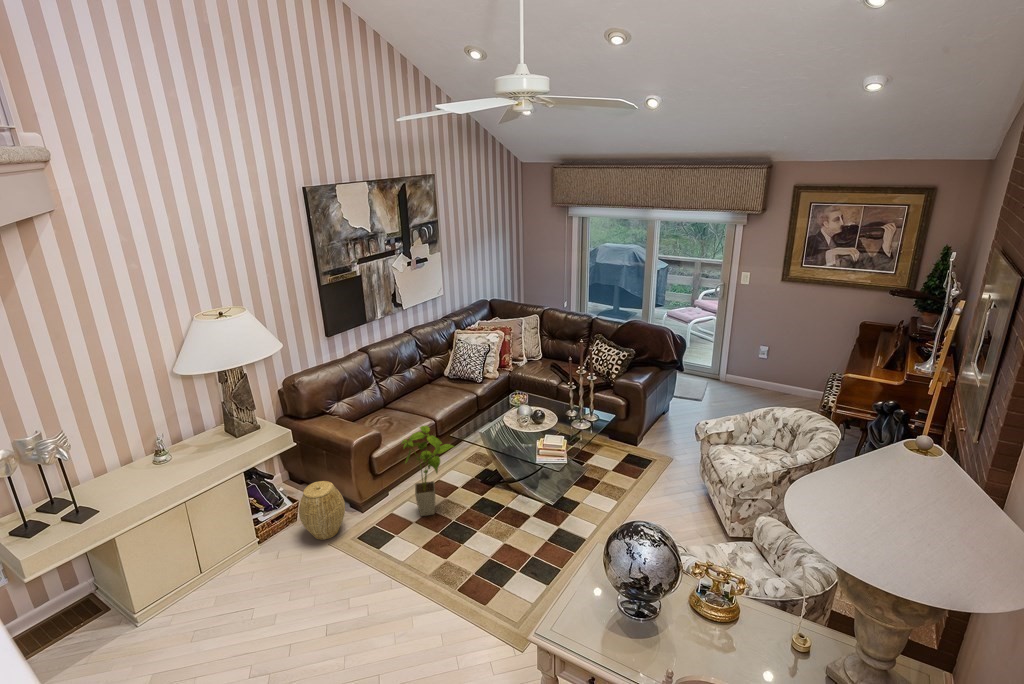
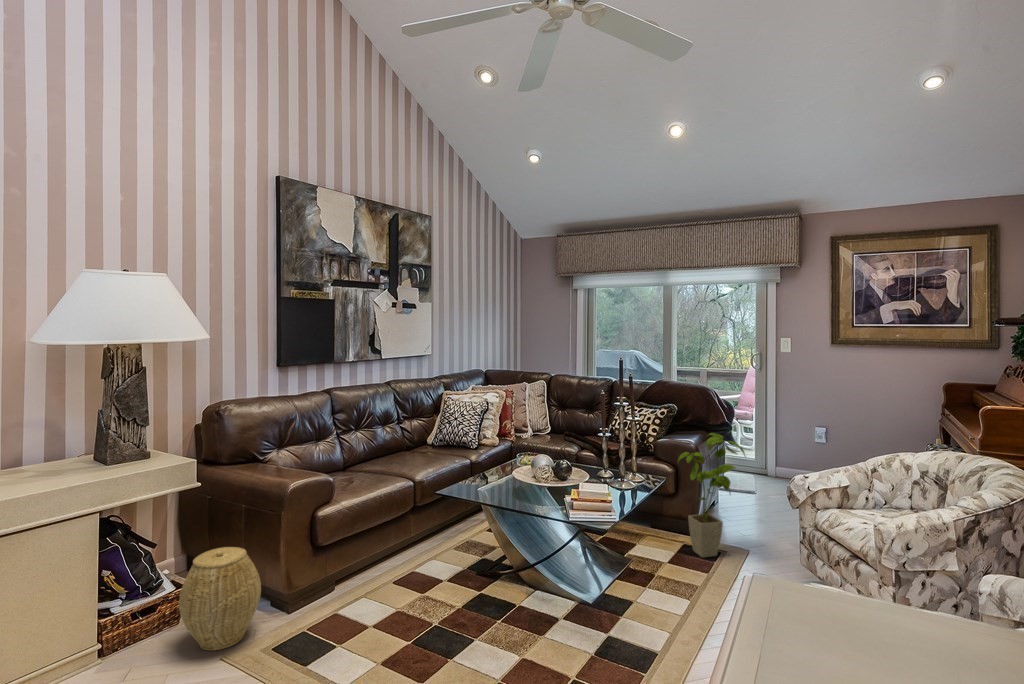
house plant: present [401,426,454,516] -> present [678,433,746,557]

